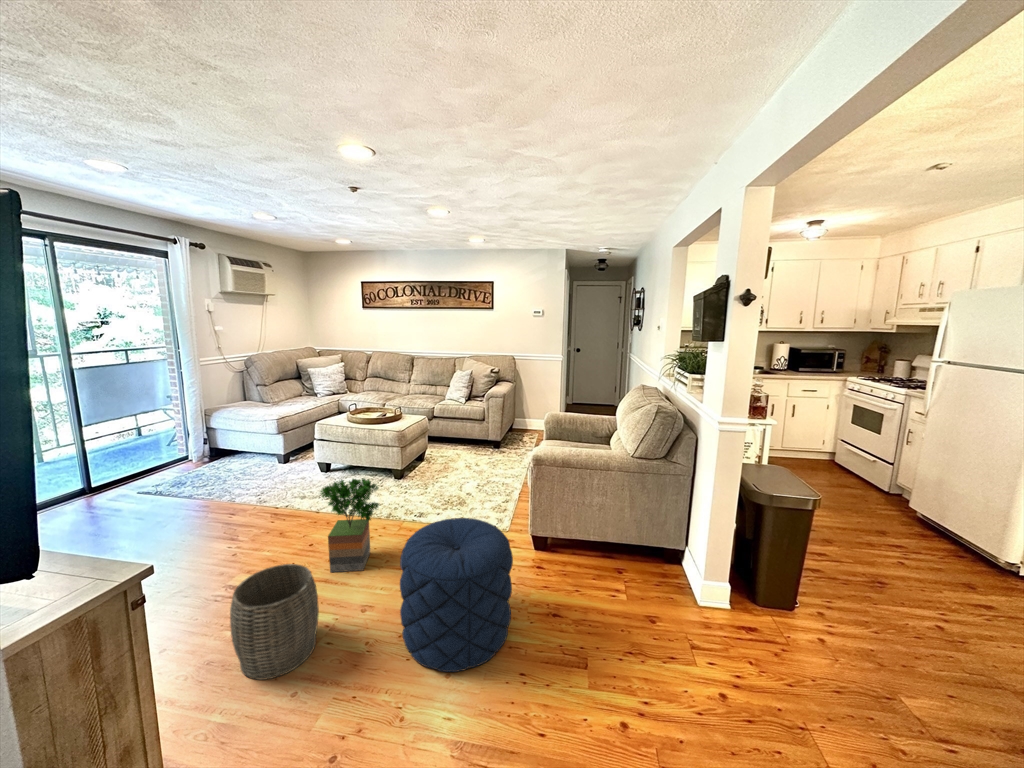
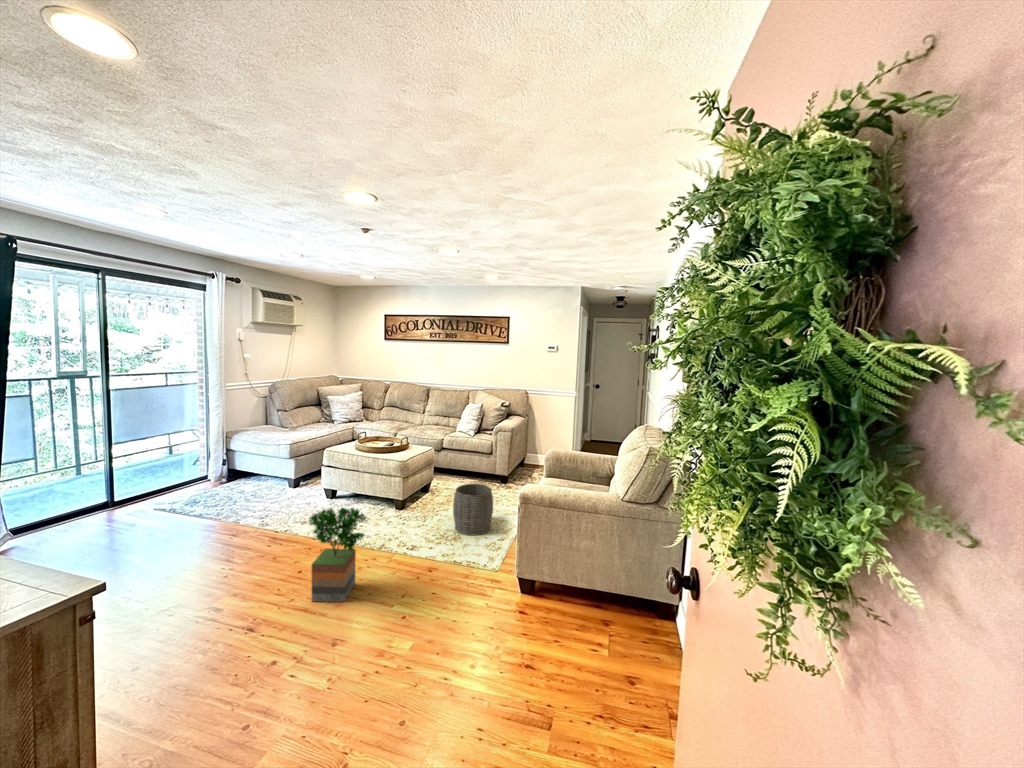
pouf: present [400,518,513,672] -> none [365,554,482,719]
woven basket: present [230,564,319,680] -> present [453,484,493,536]

